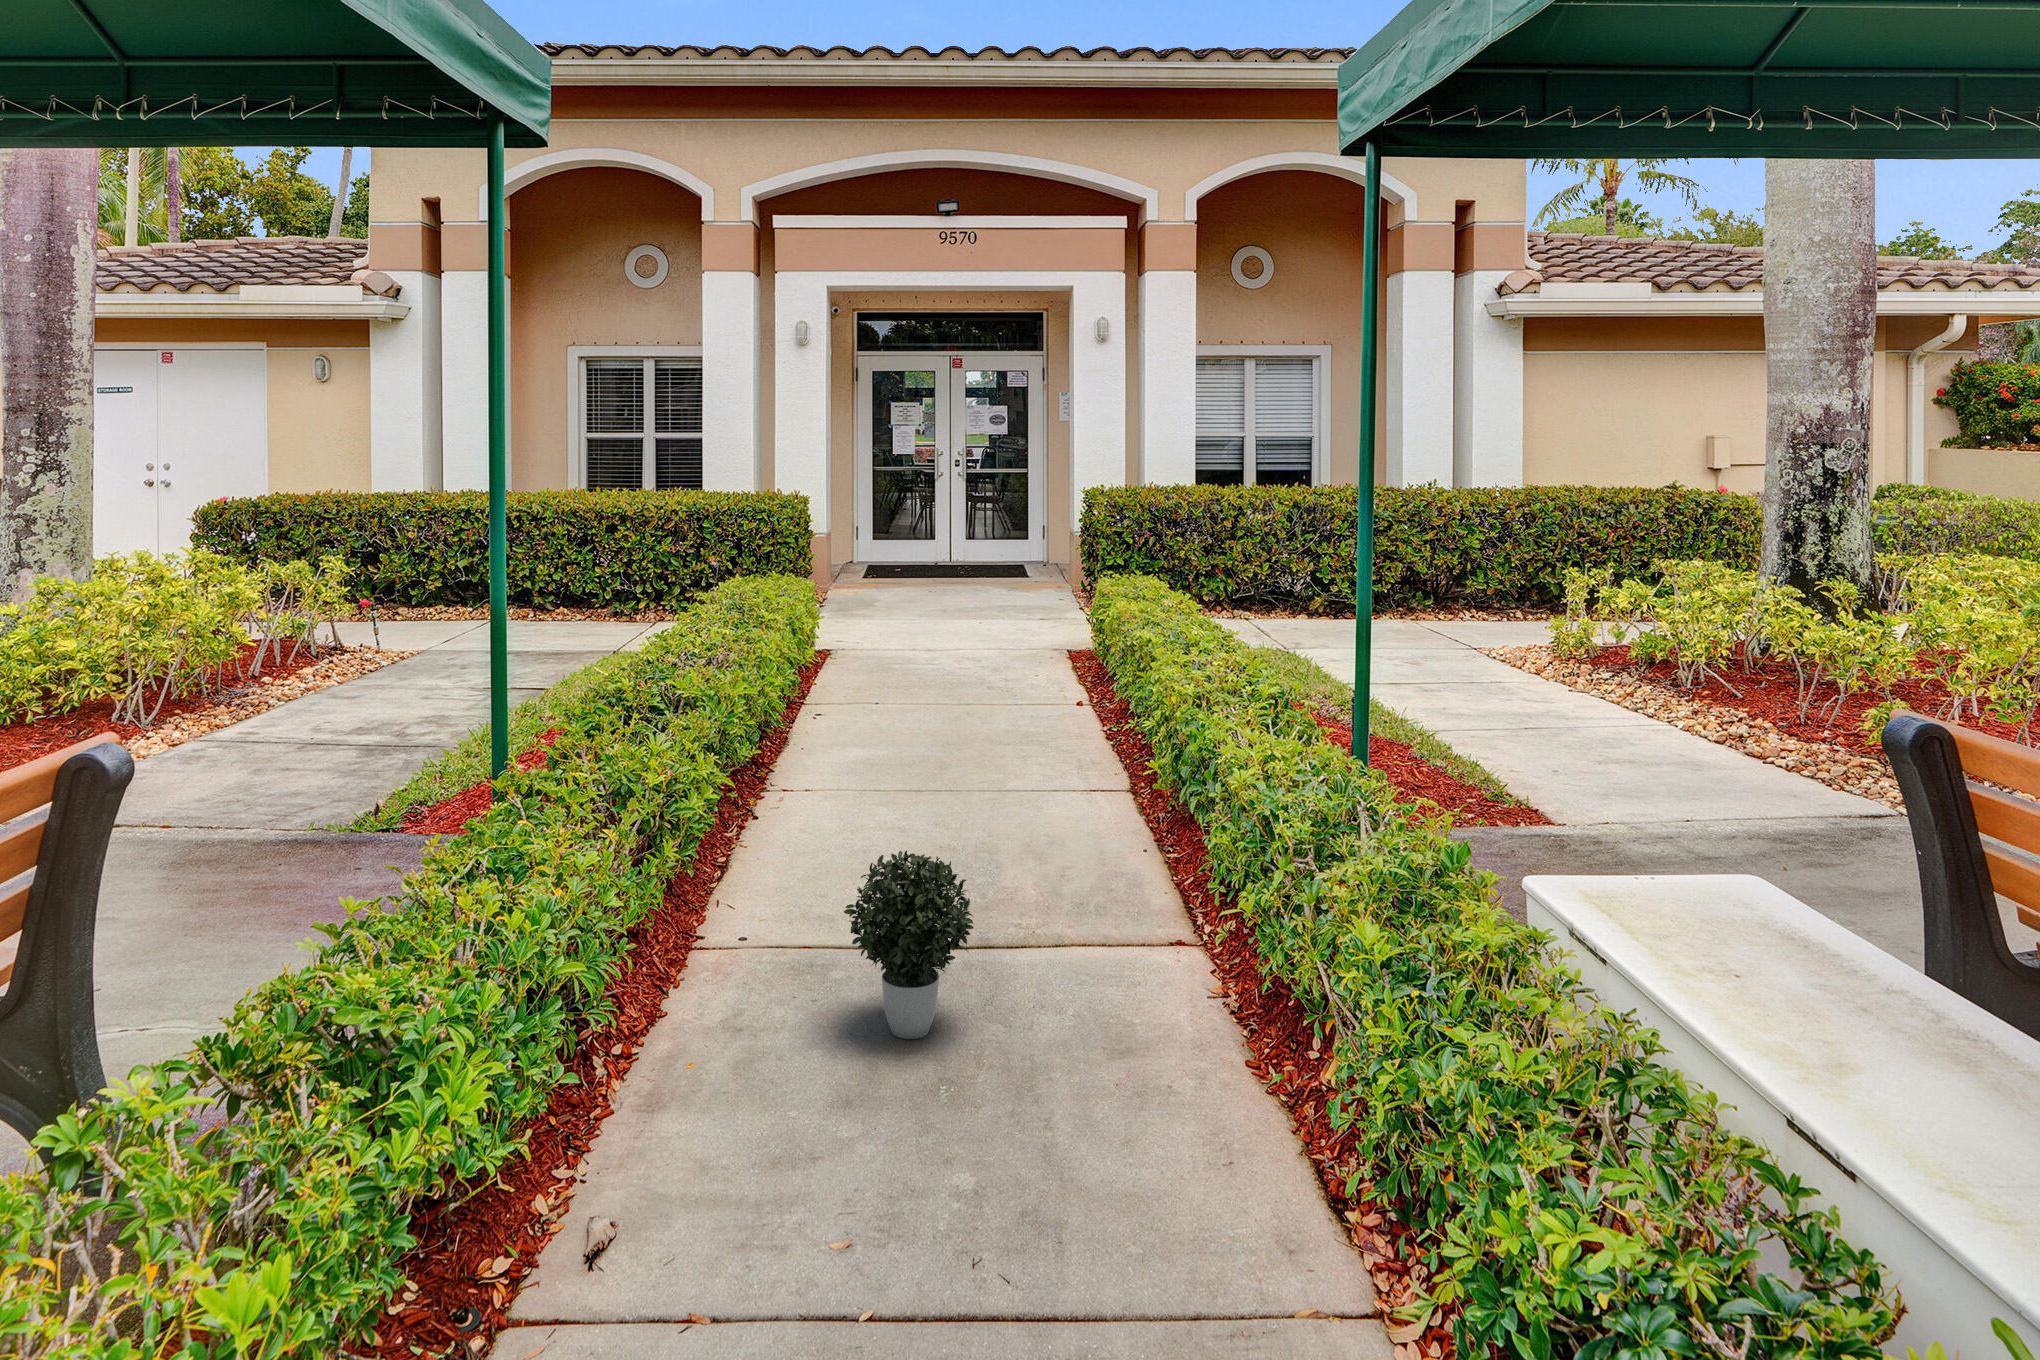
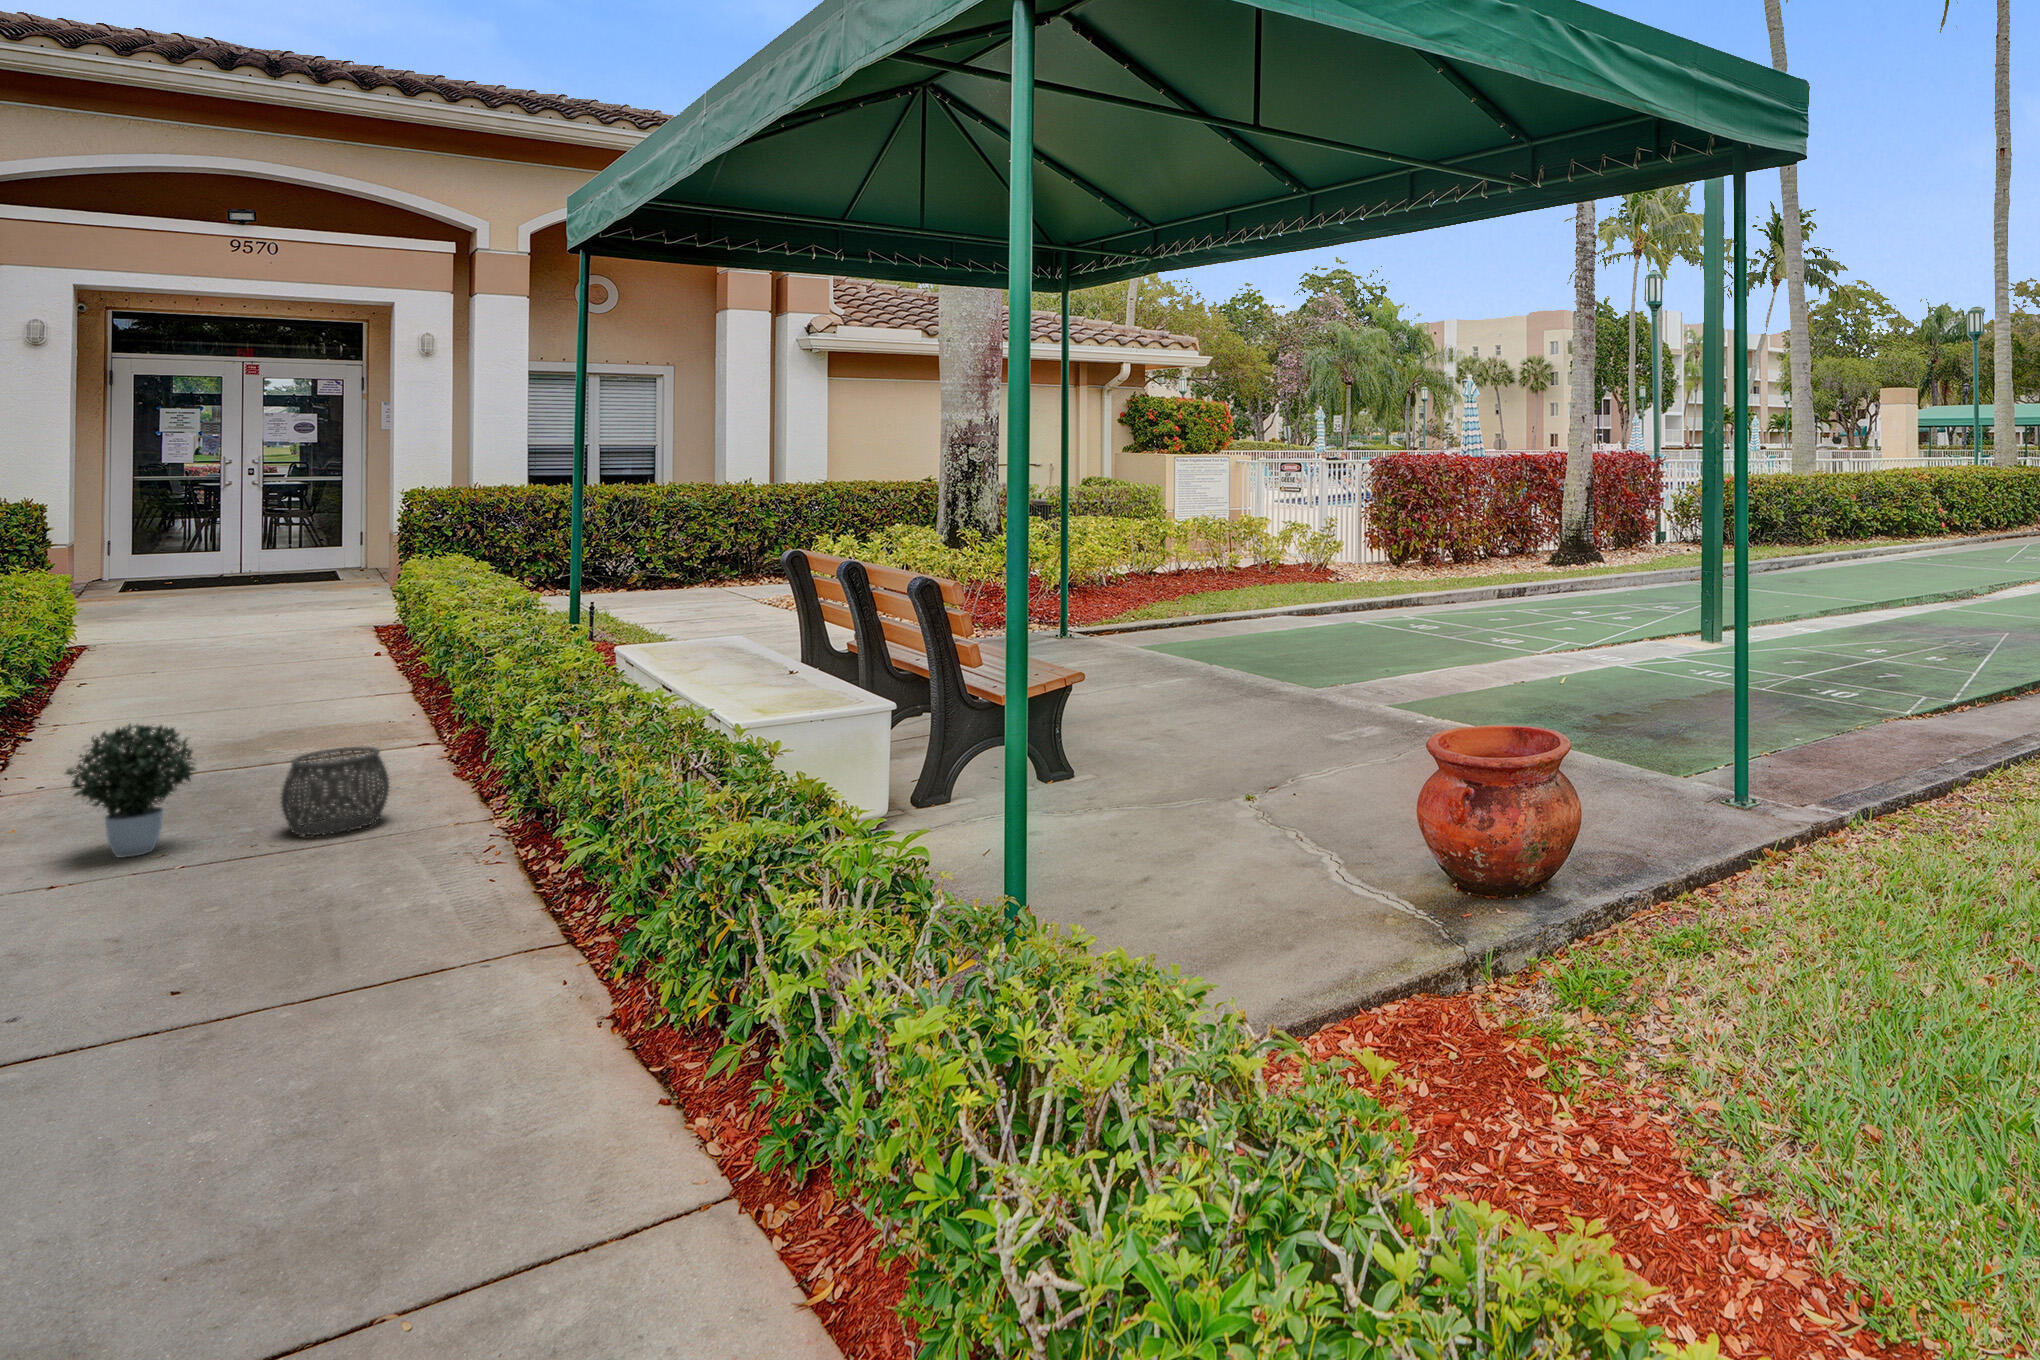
woven basket: none [1062,917,1191,1063] -> present [280,747,389,836]

